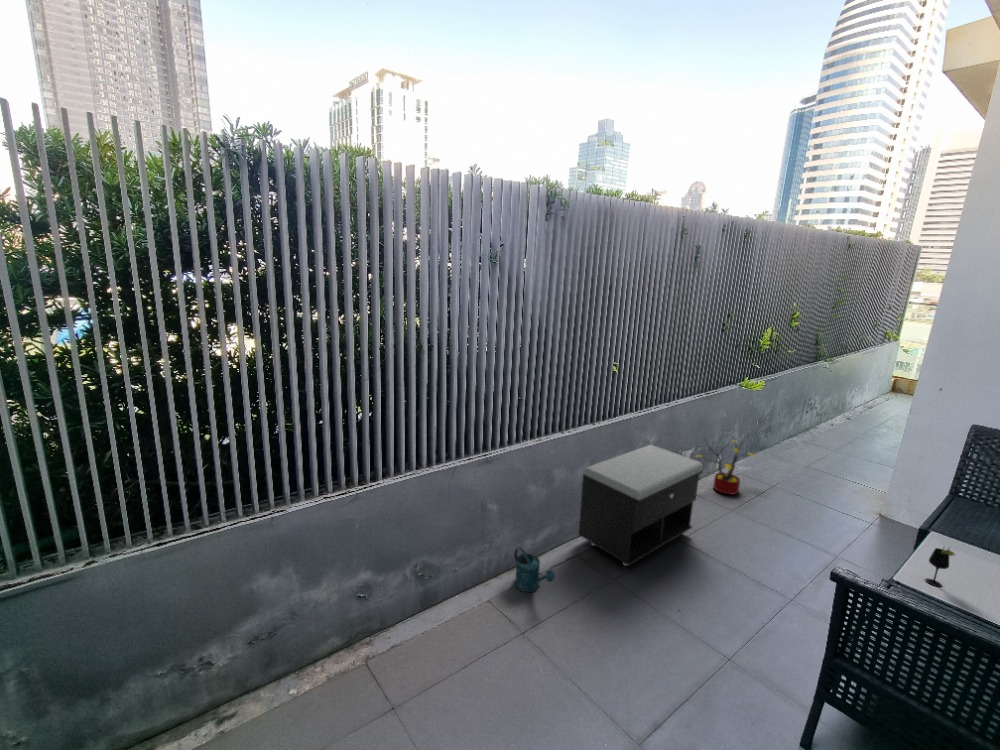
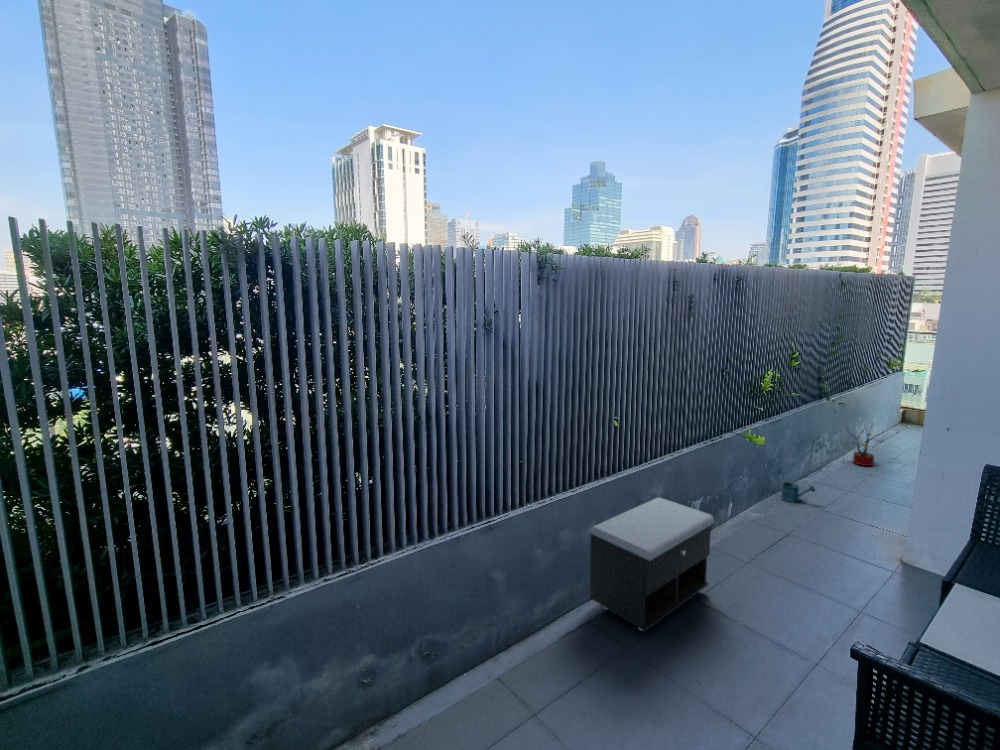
decorative plant: present [713,441,756,495] -> present [853,430,874,466]
wine glass: present [925,547,955,587] -> none [952,607,980,650]
watering can: present [514,548,555,592] -> present [778,482,815,502]

